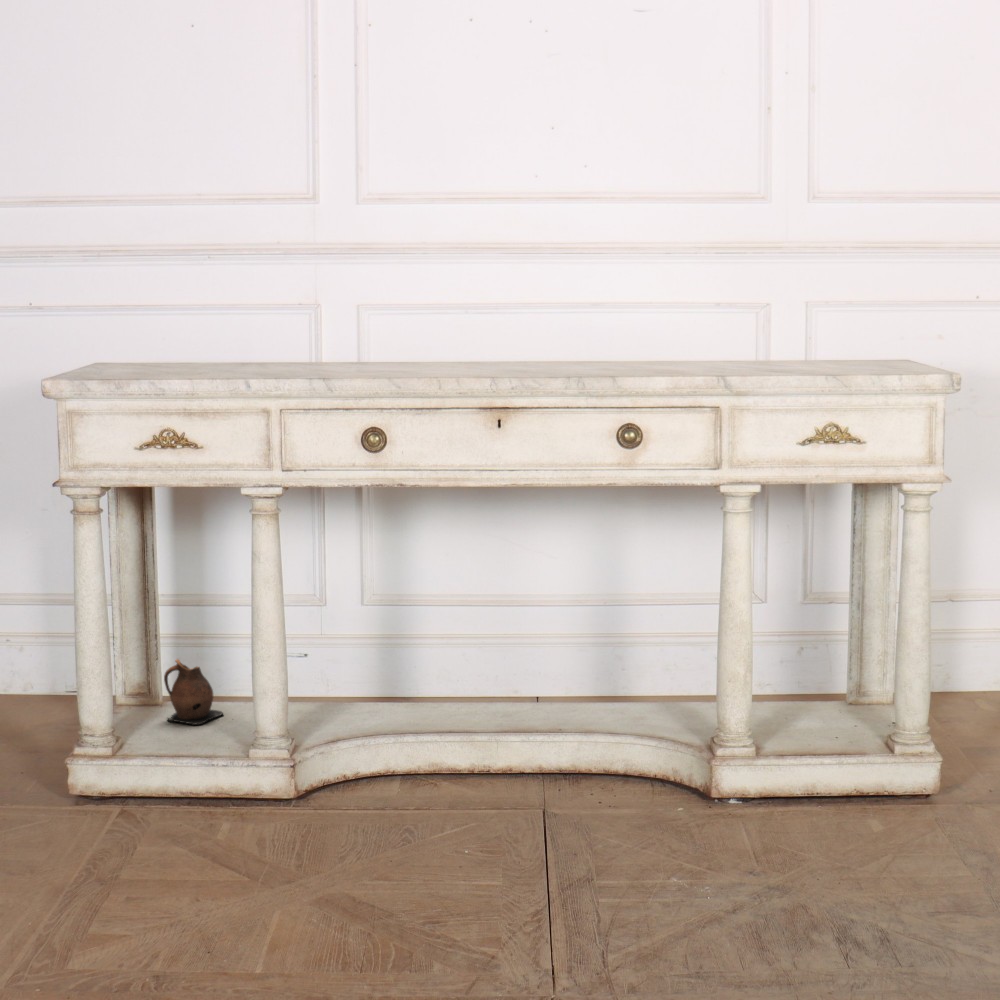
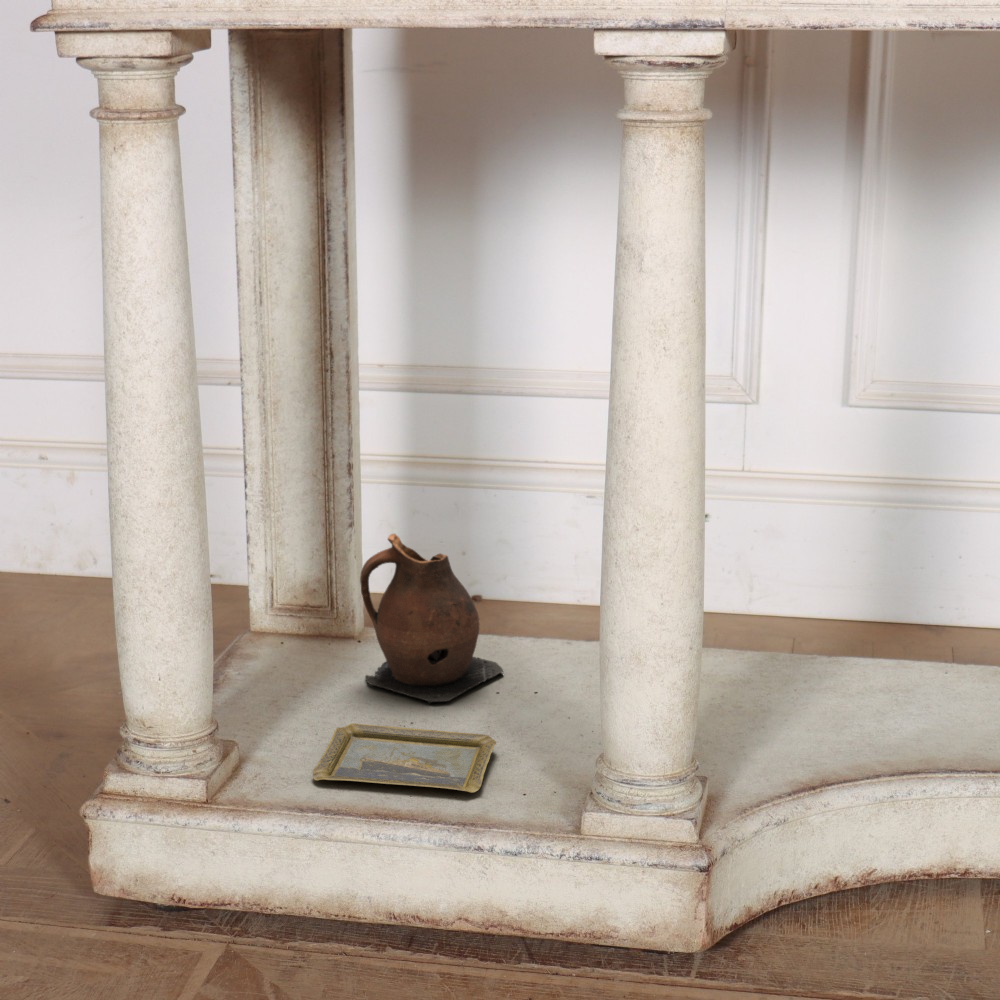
tray: none [150,731,220,748] -> present [313,723,497,793]

